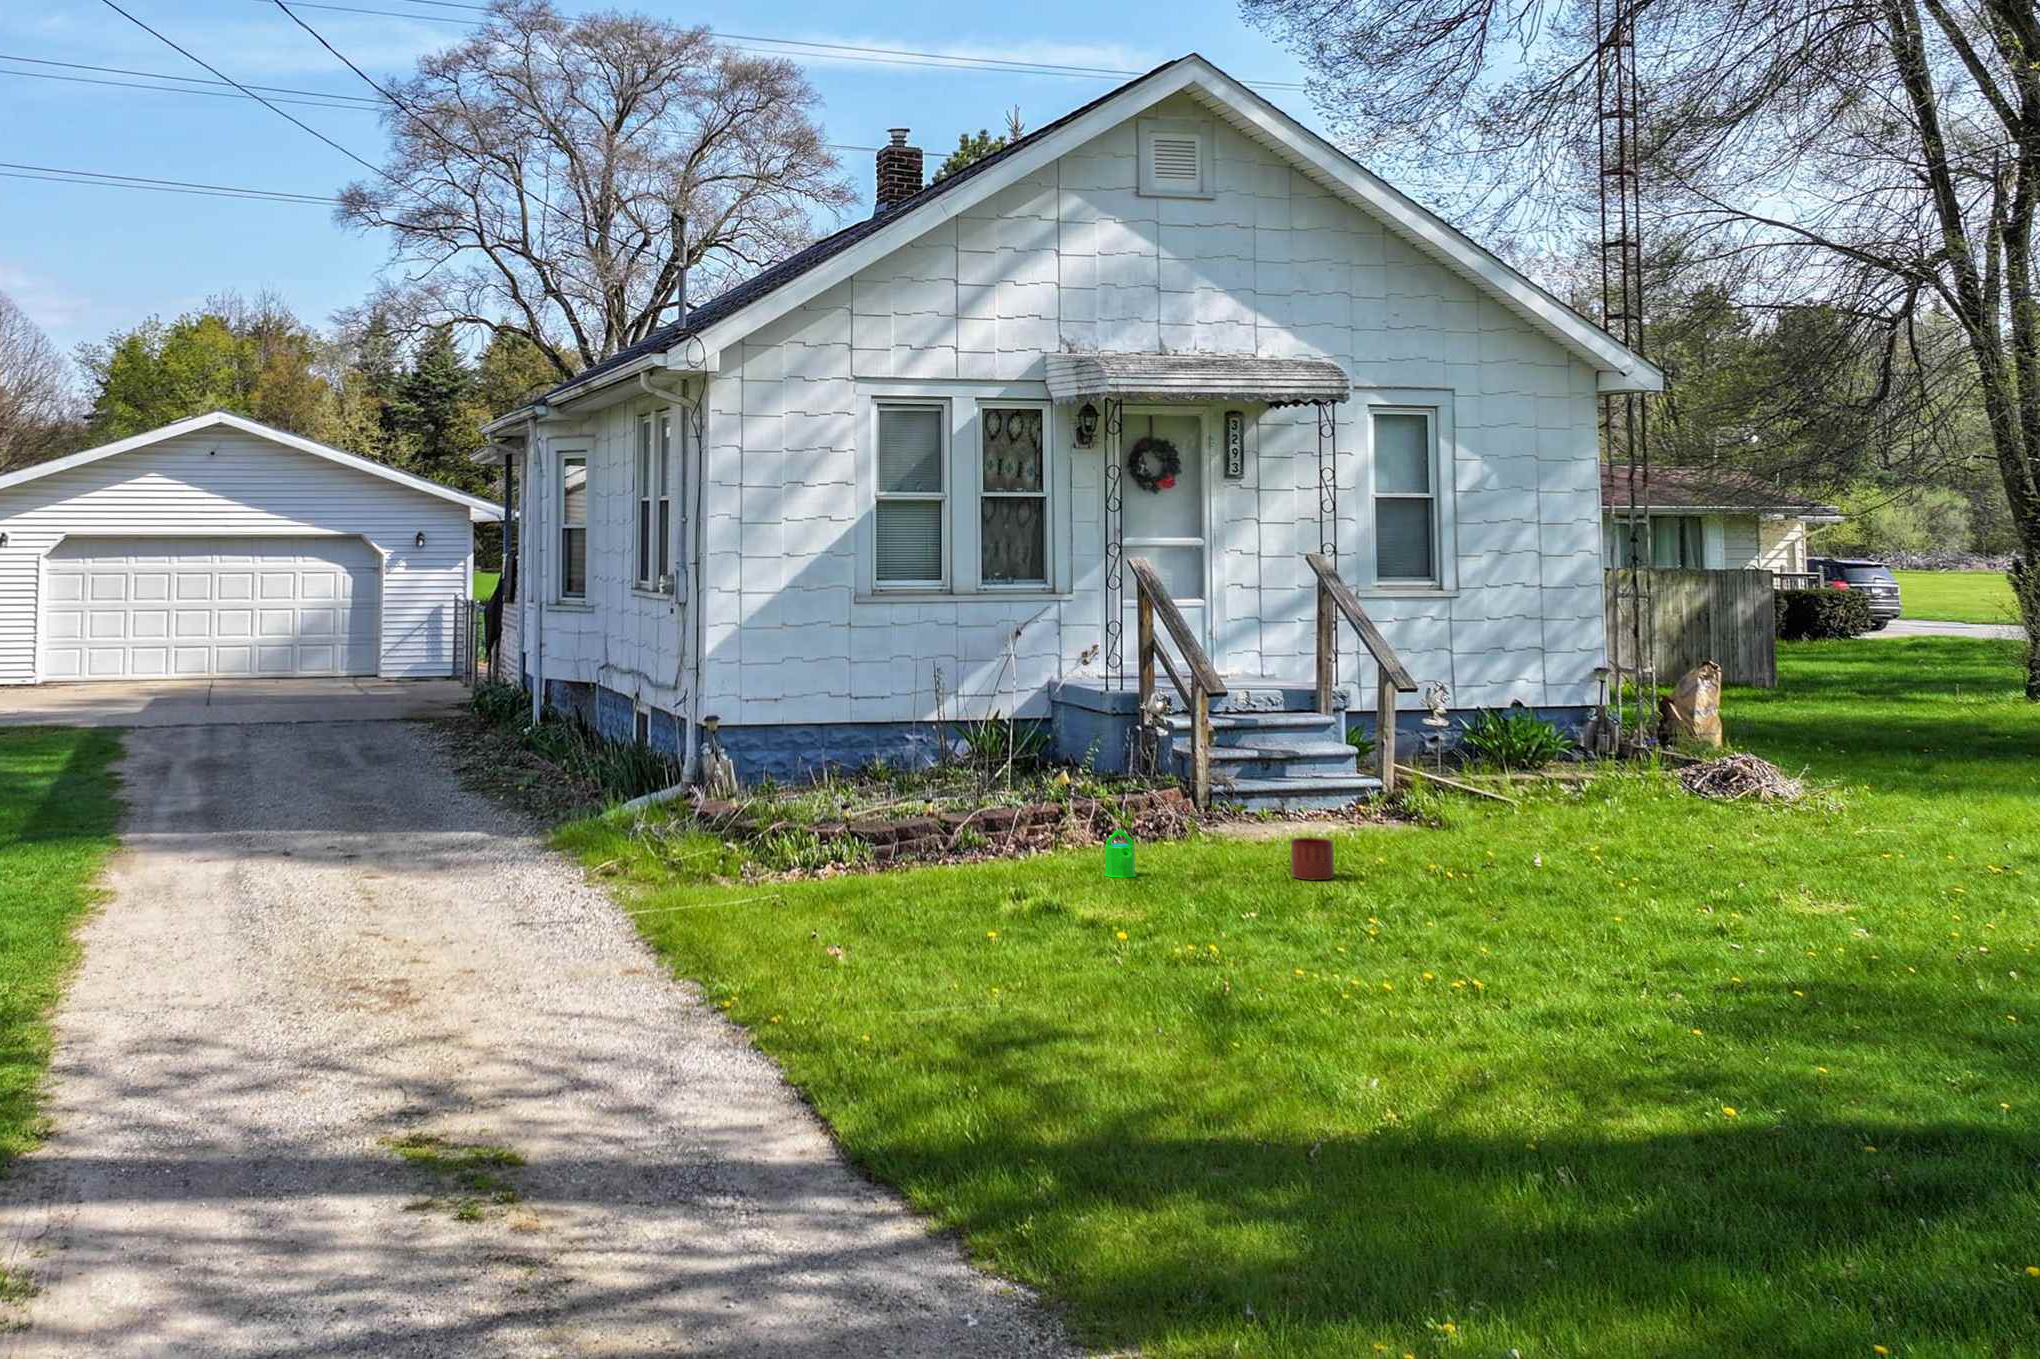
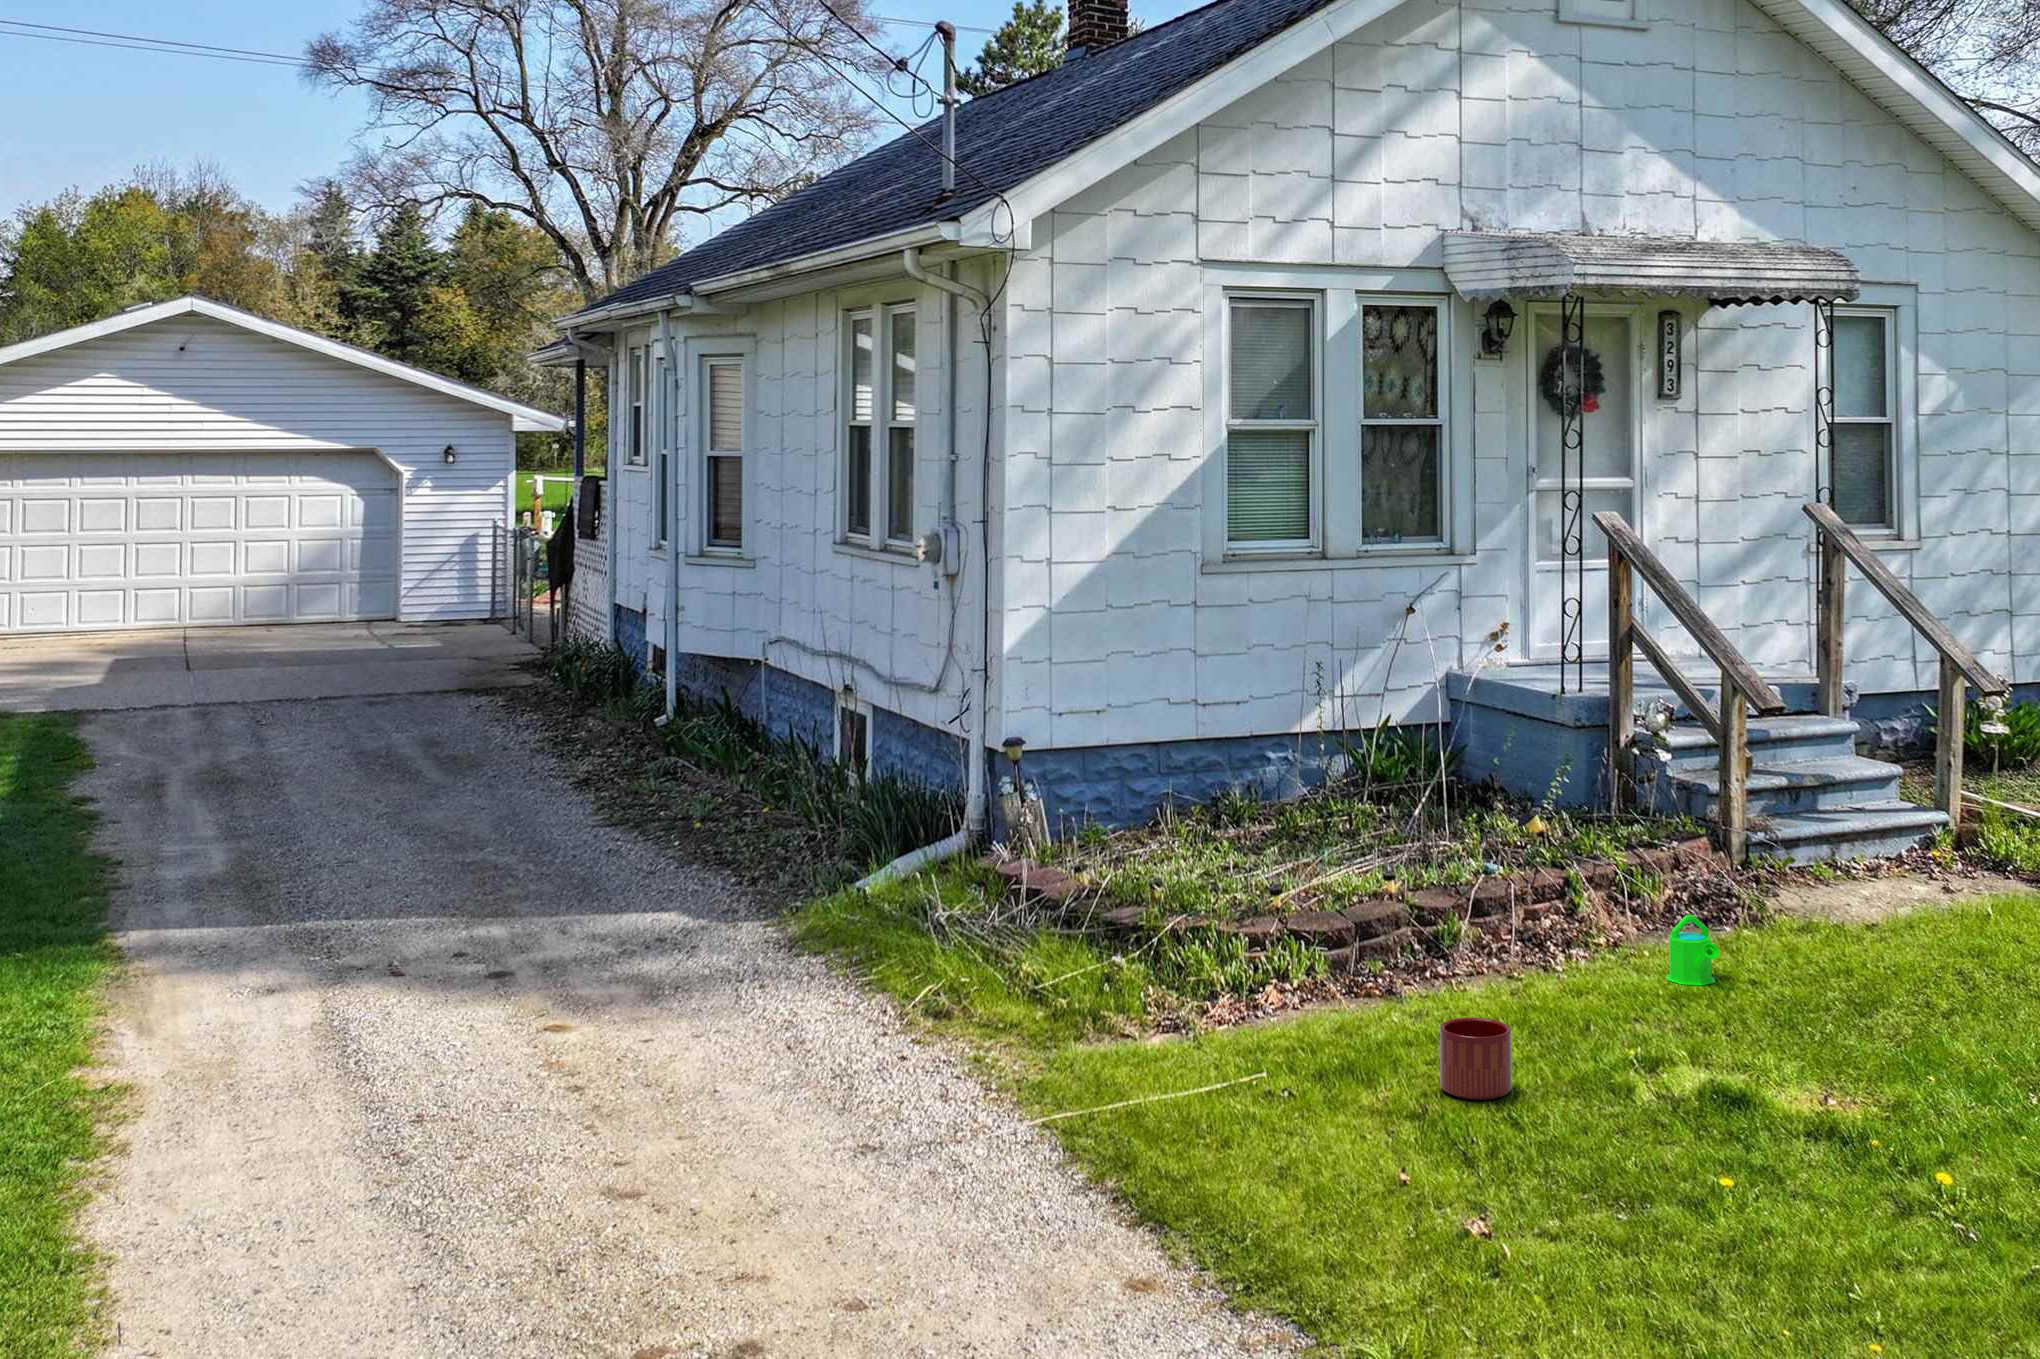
planter: present [1291,837,1334,880] -> present [1440,1018,1512,1100]

